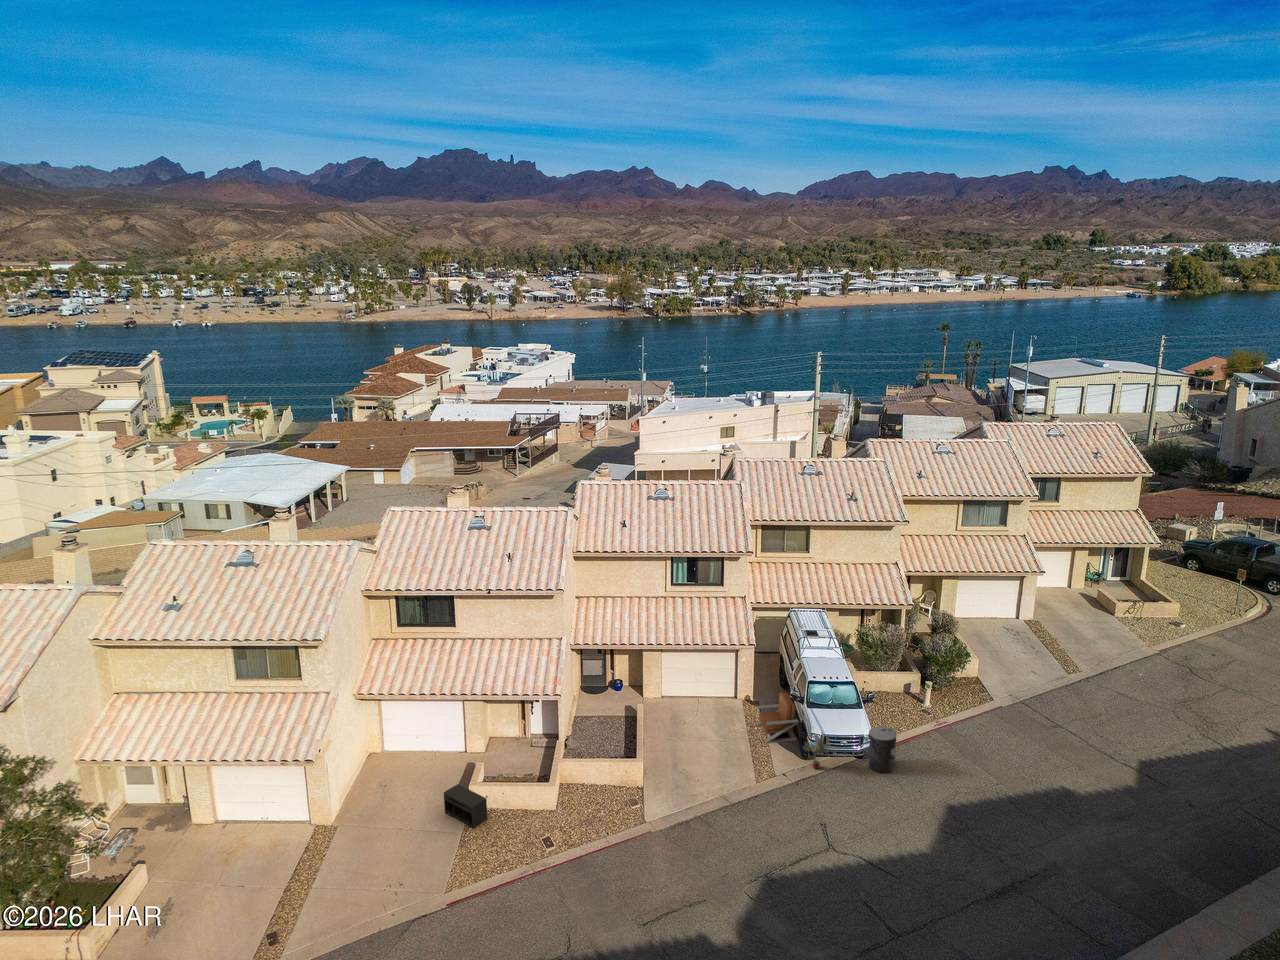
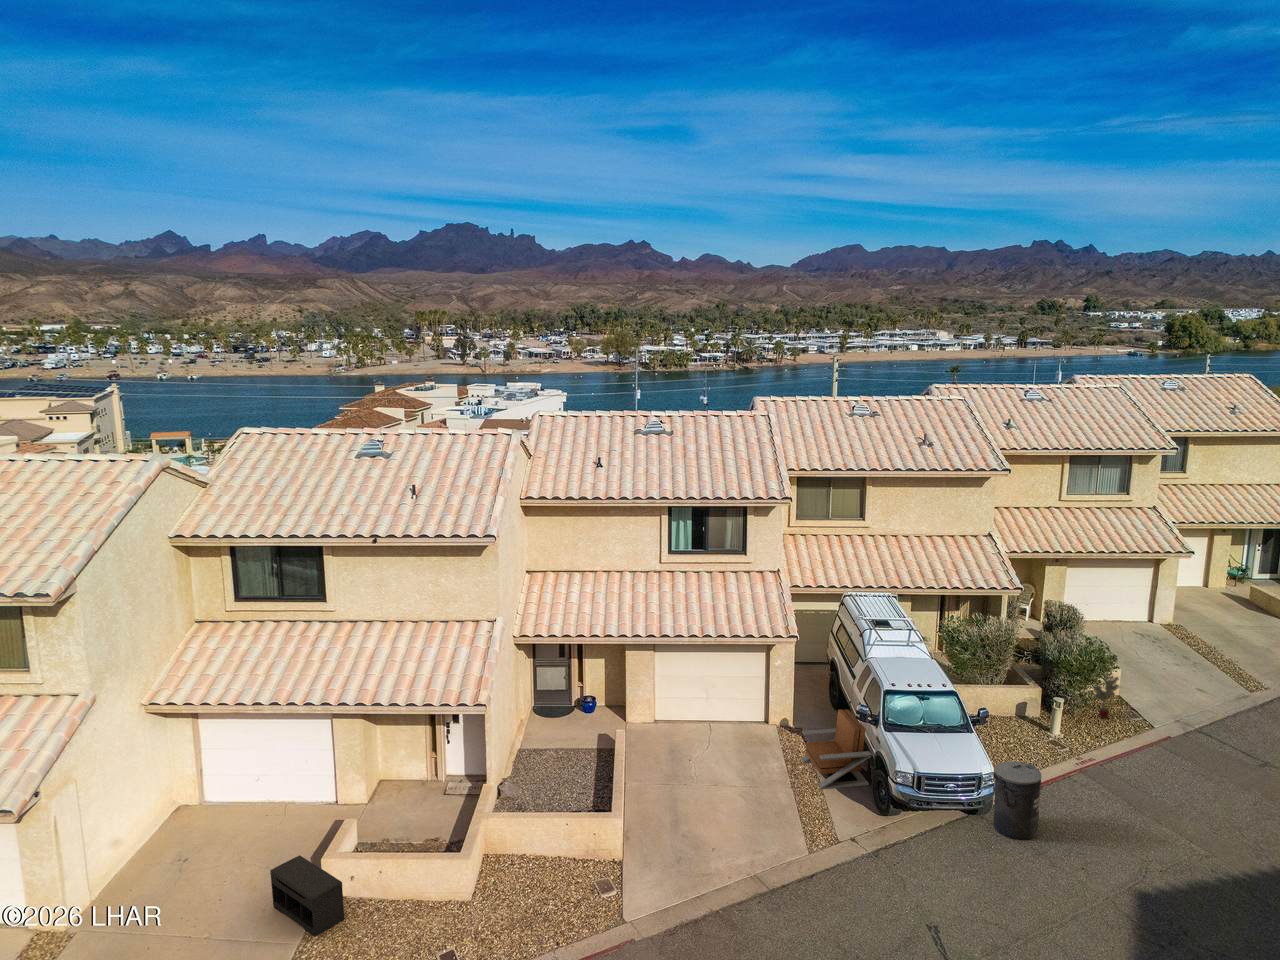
potted tree: present [804,736,830,769] -> present [1091,674,1119,719]

